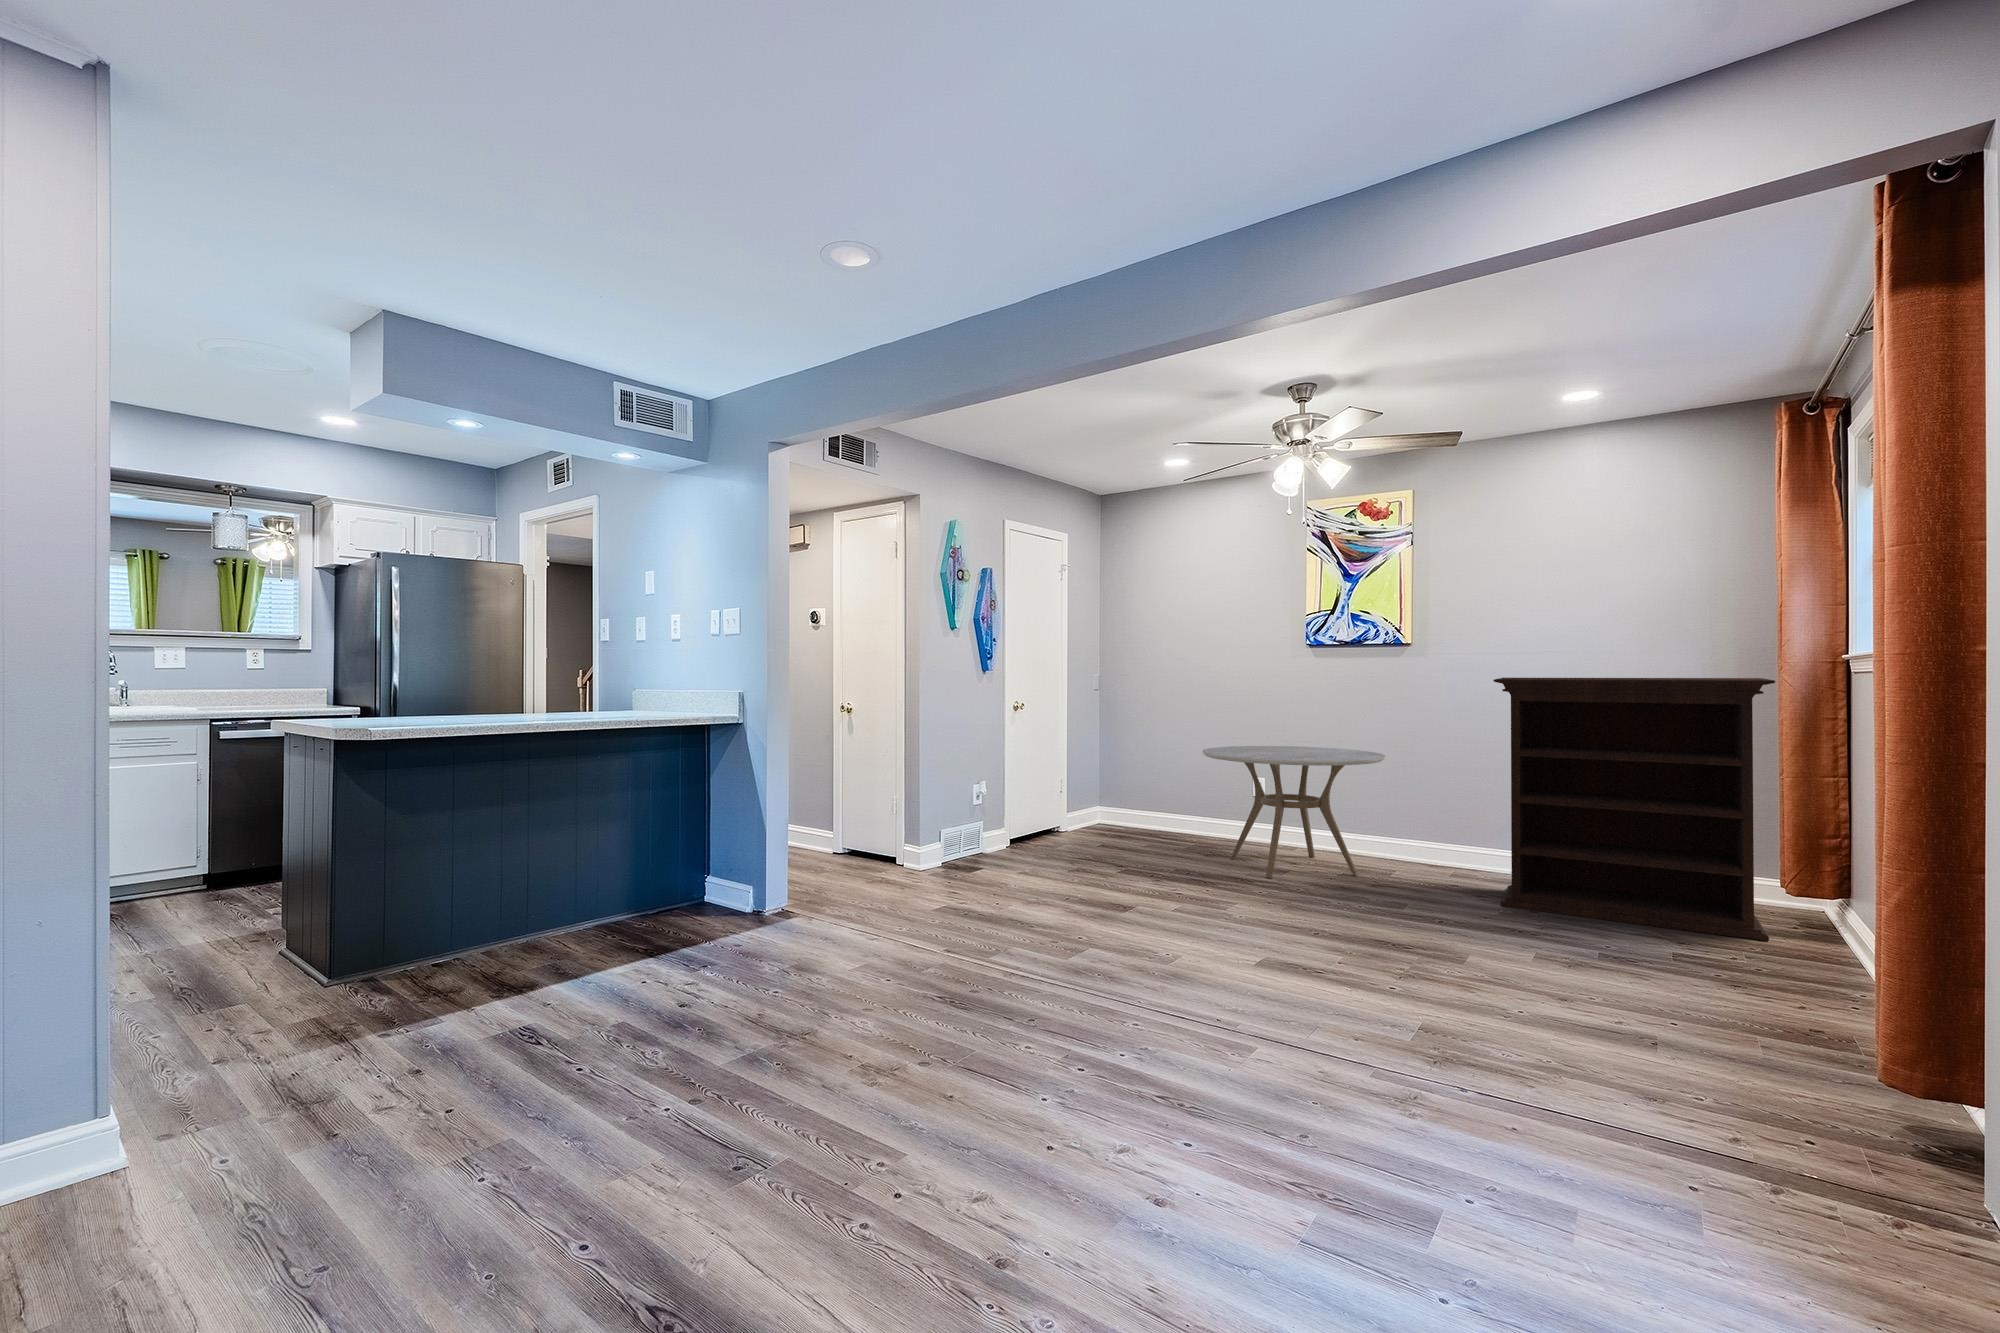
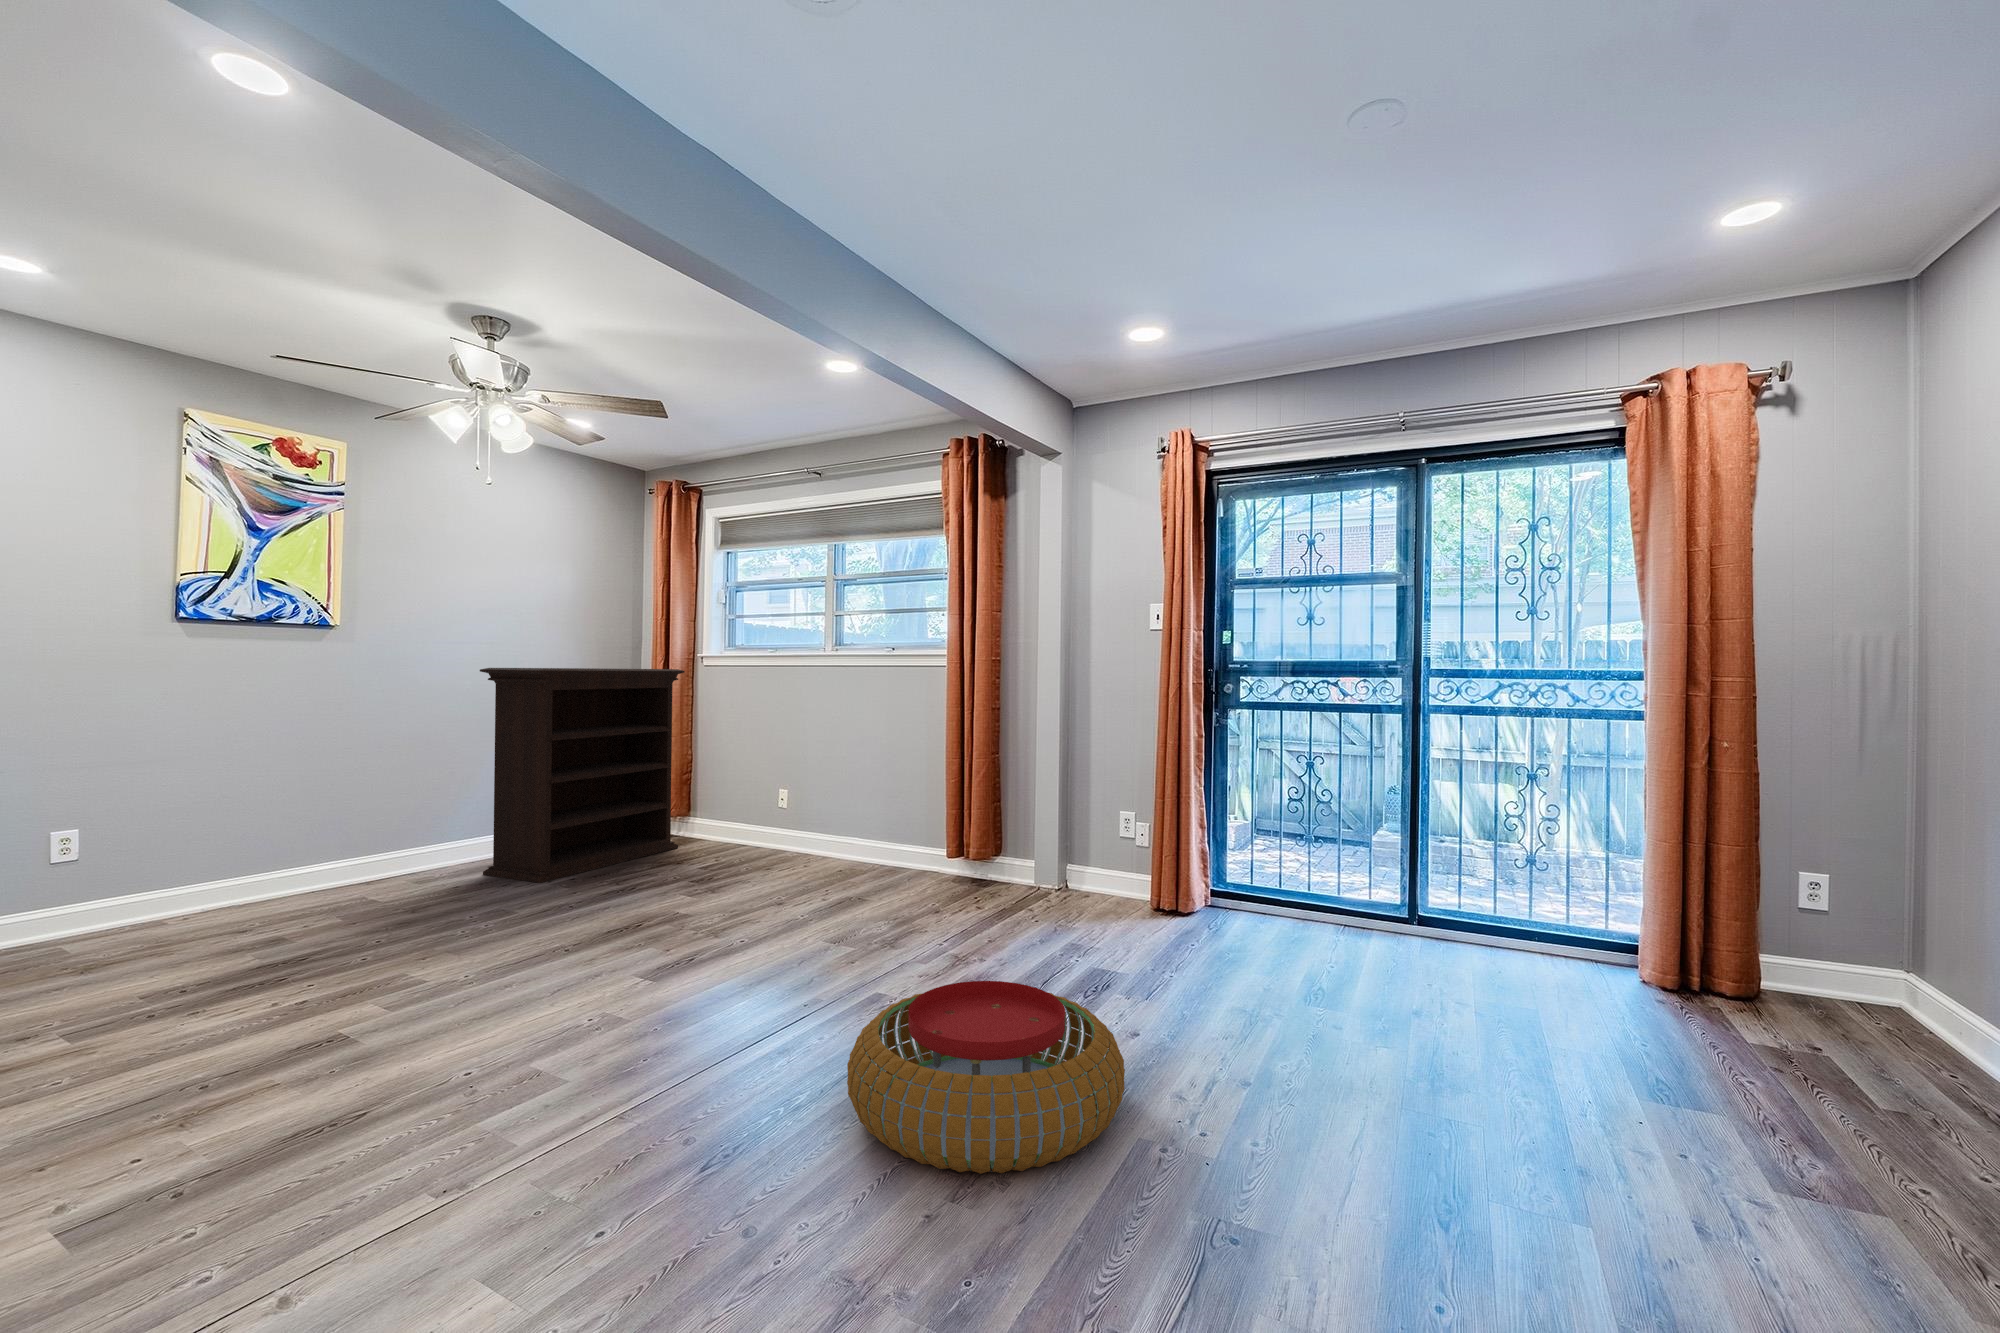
dining table: present [1202,746,1385,878] -> none [85,760,409,960]
pouf: none [776,960,1035,1129] -> present [847,981,1125,1174]

